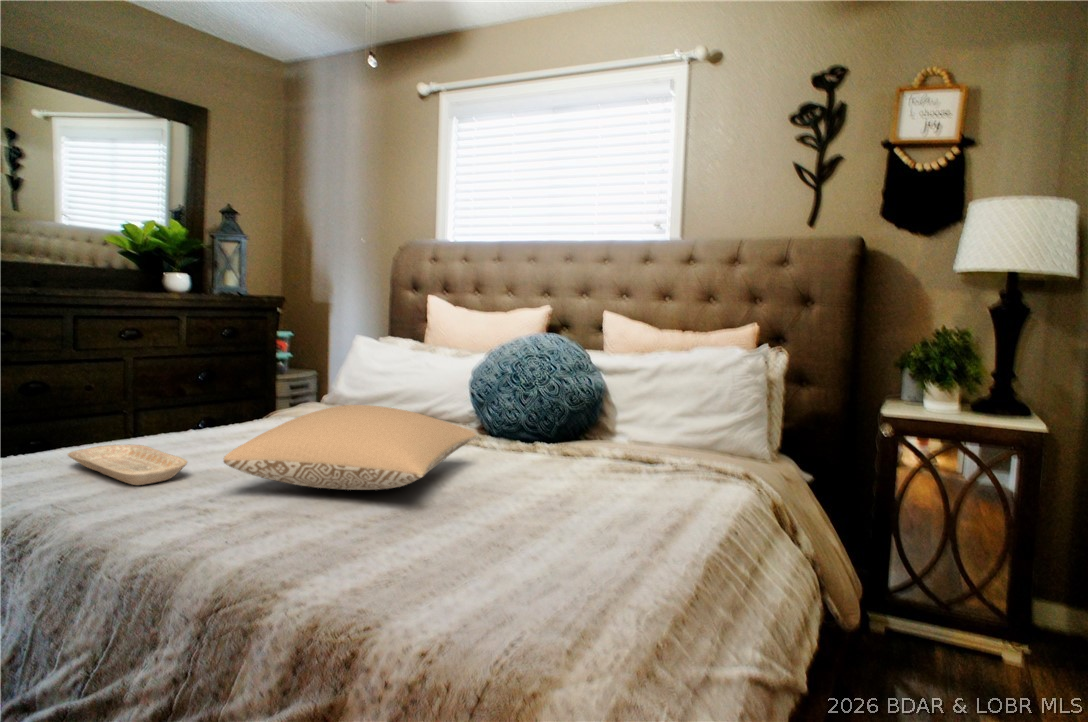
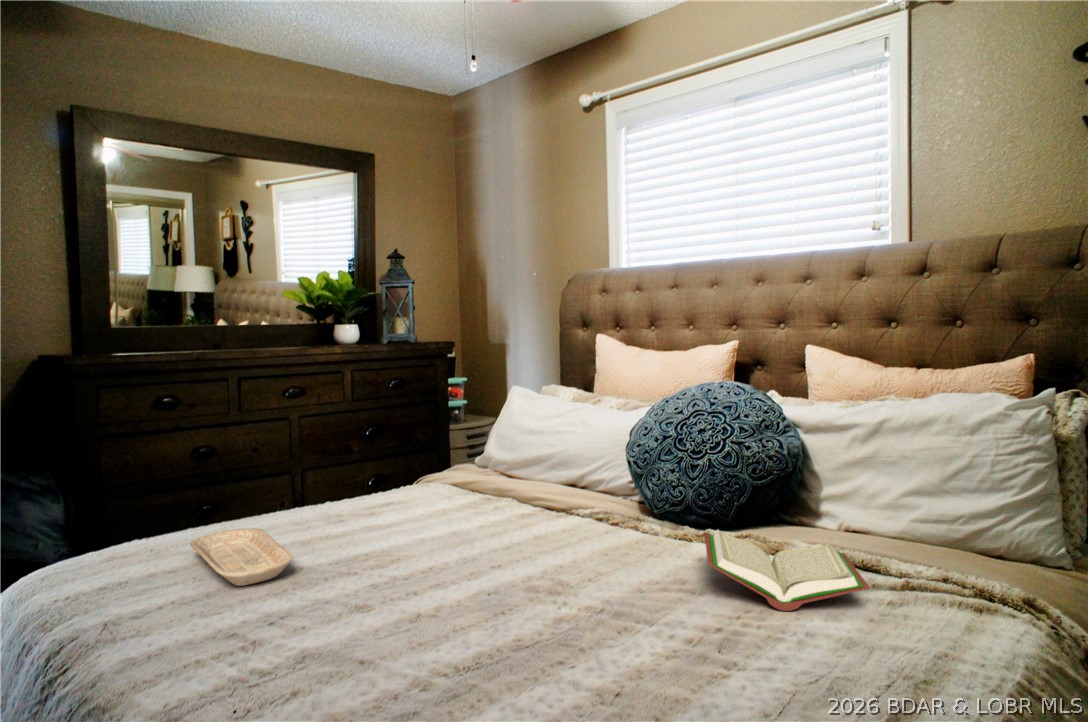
pillow: present [224,405,476,490] -> none [307,494,619,616]
book: none [539,434,654,484] -> present [704,530,869,611]

